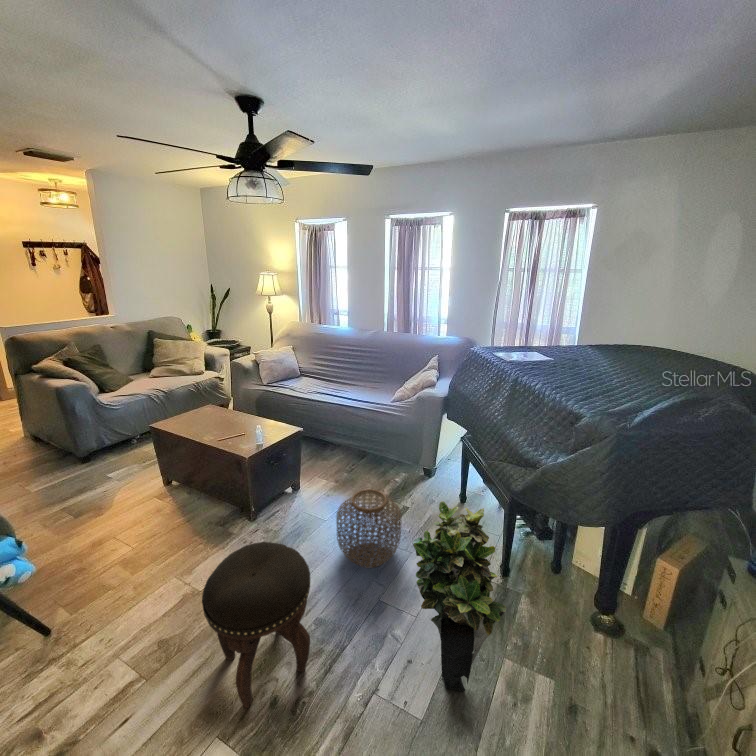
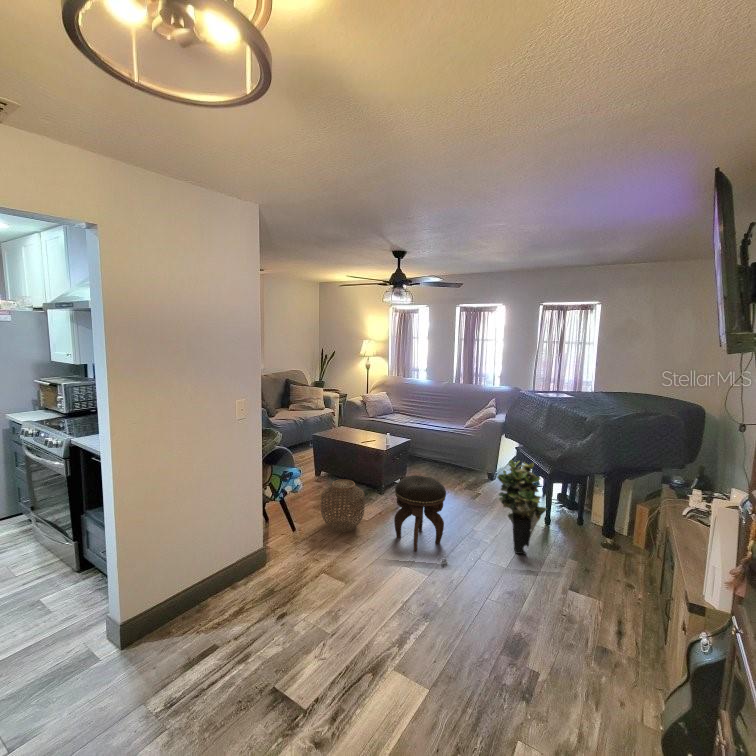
woven basket: present [337,489,402,568] -> present [321,479,365,532]

